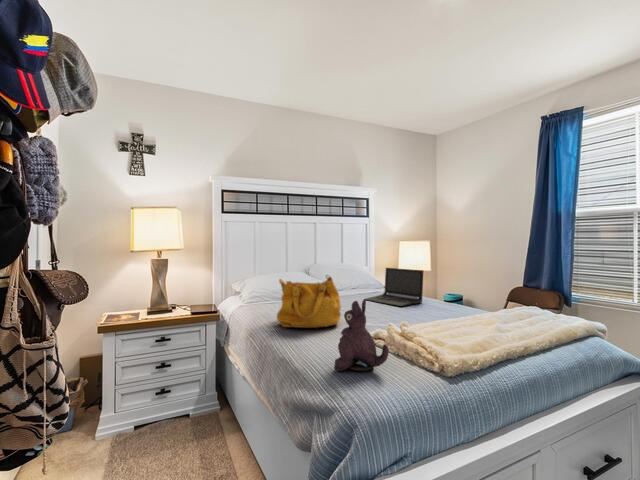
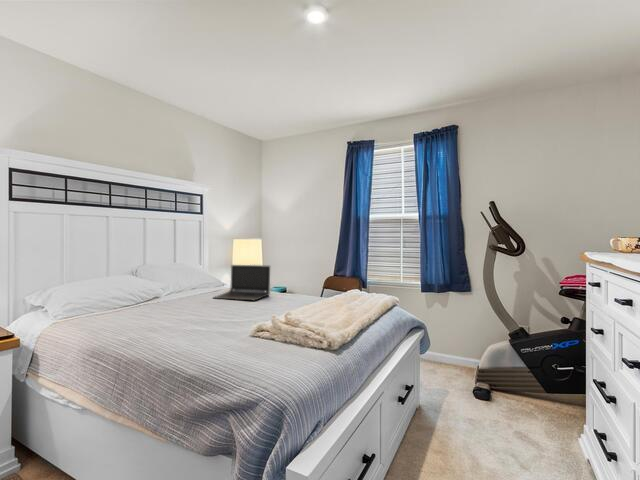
handbag: present [277,276,341,328] -> none [138,274,211,335]
plush toy: present [334,300,389,371] -> none [241,293,291,365]

